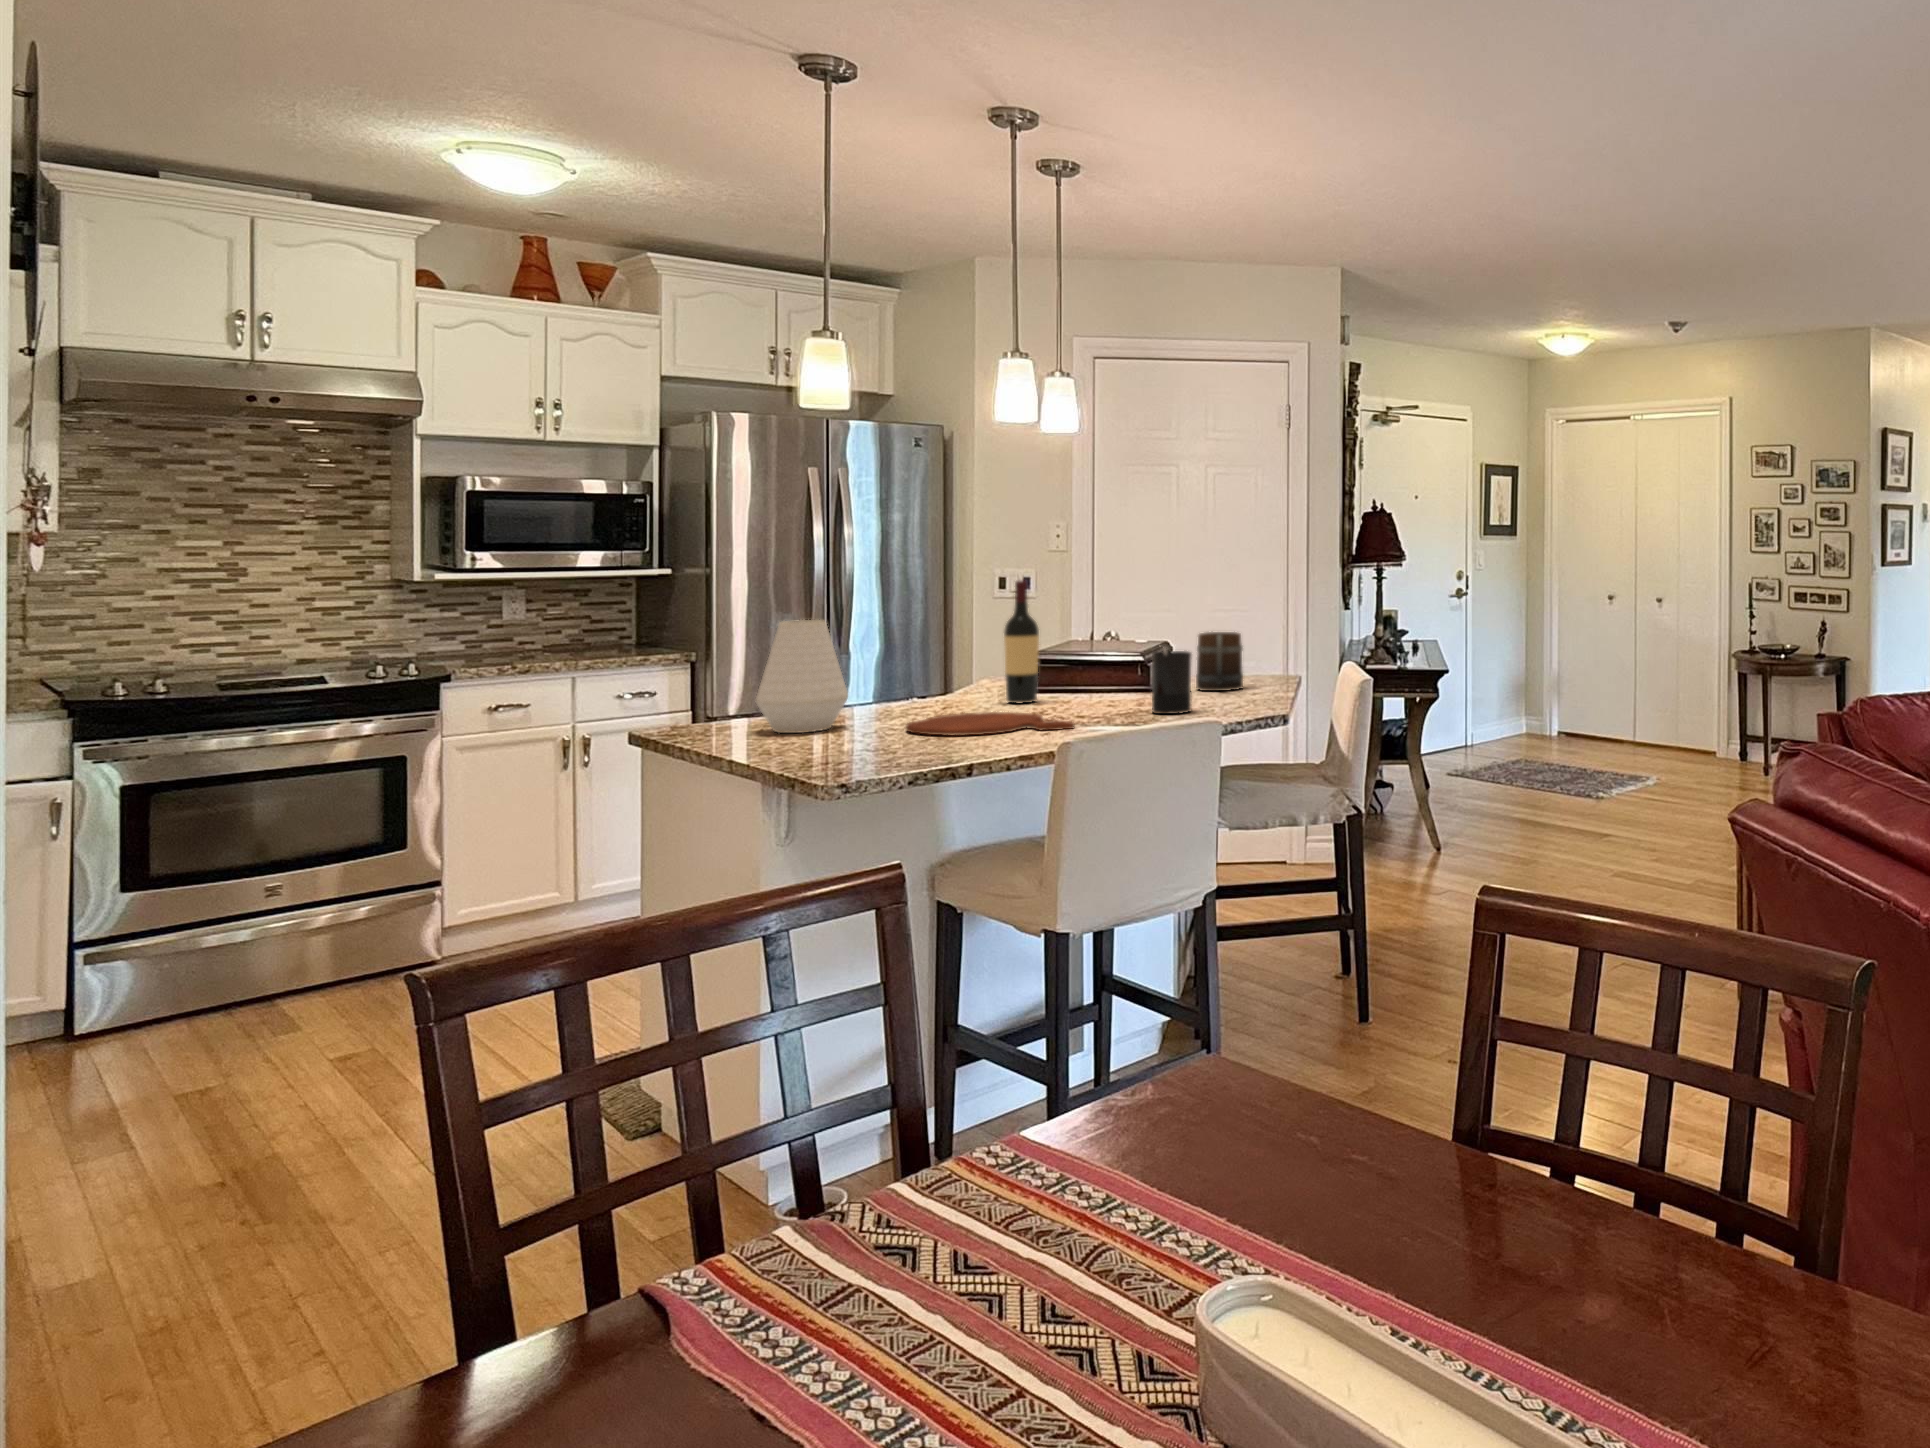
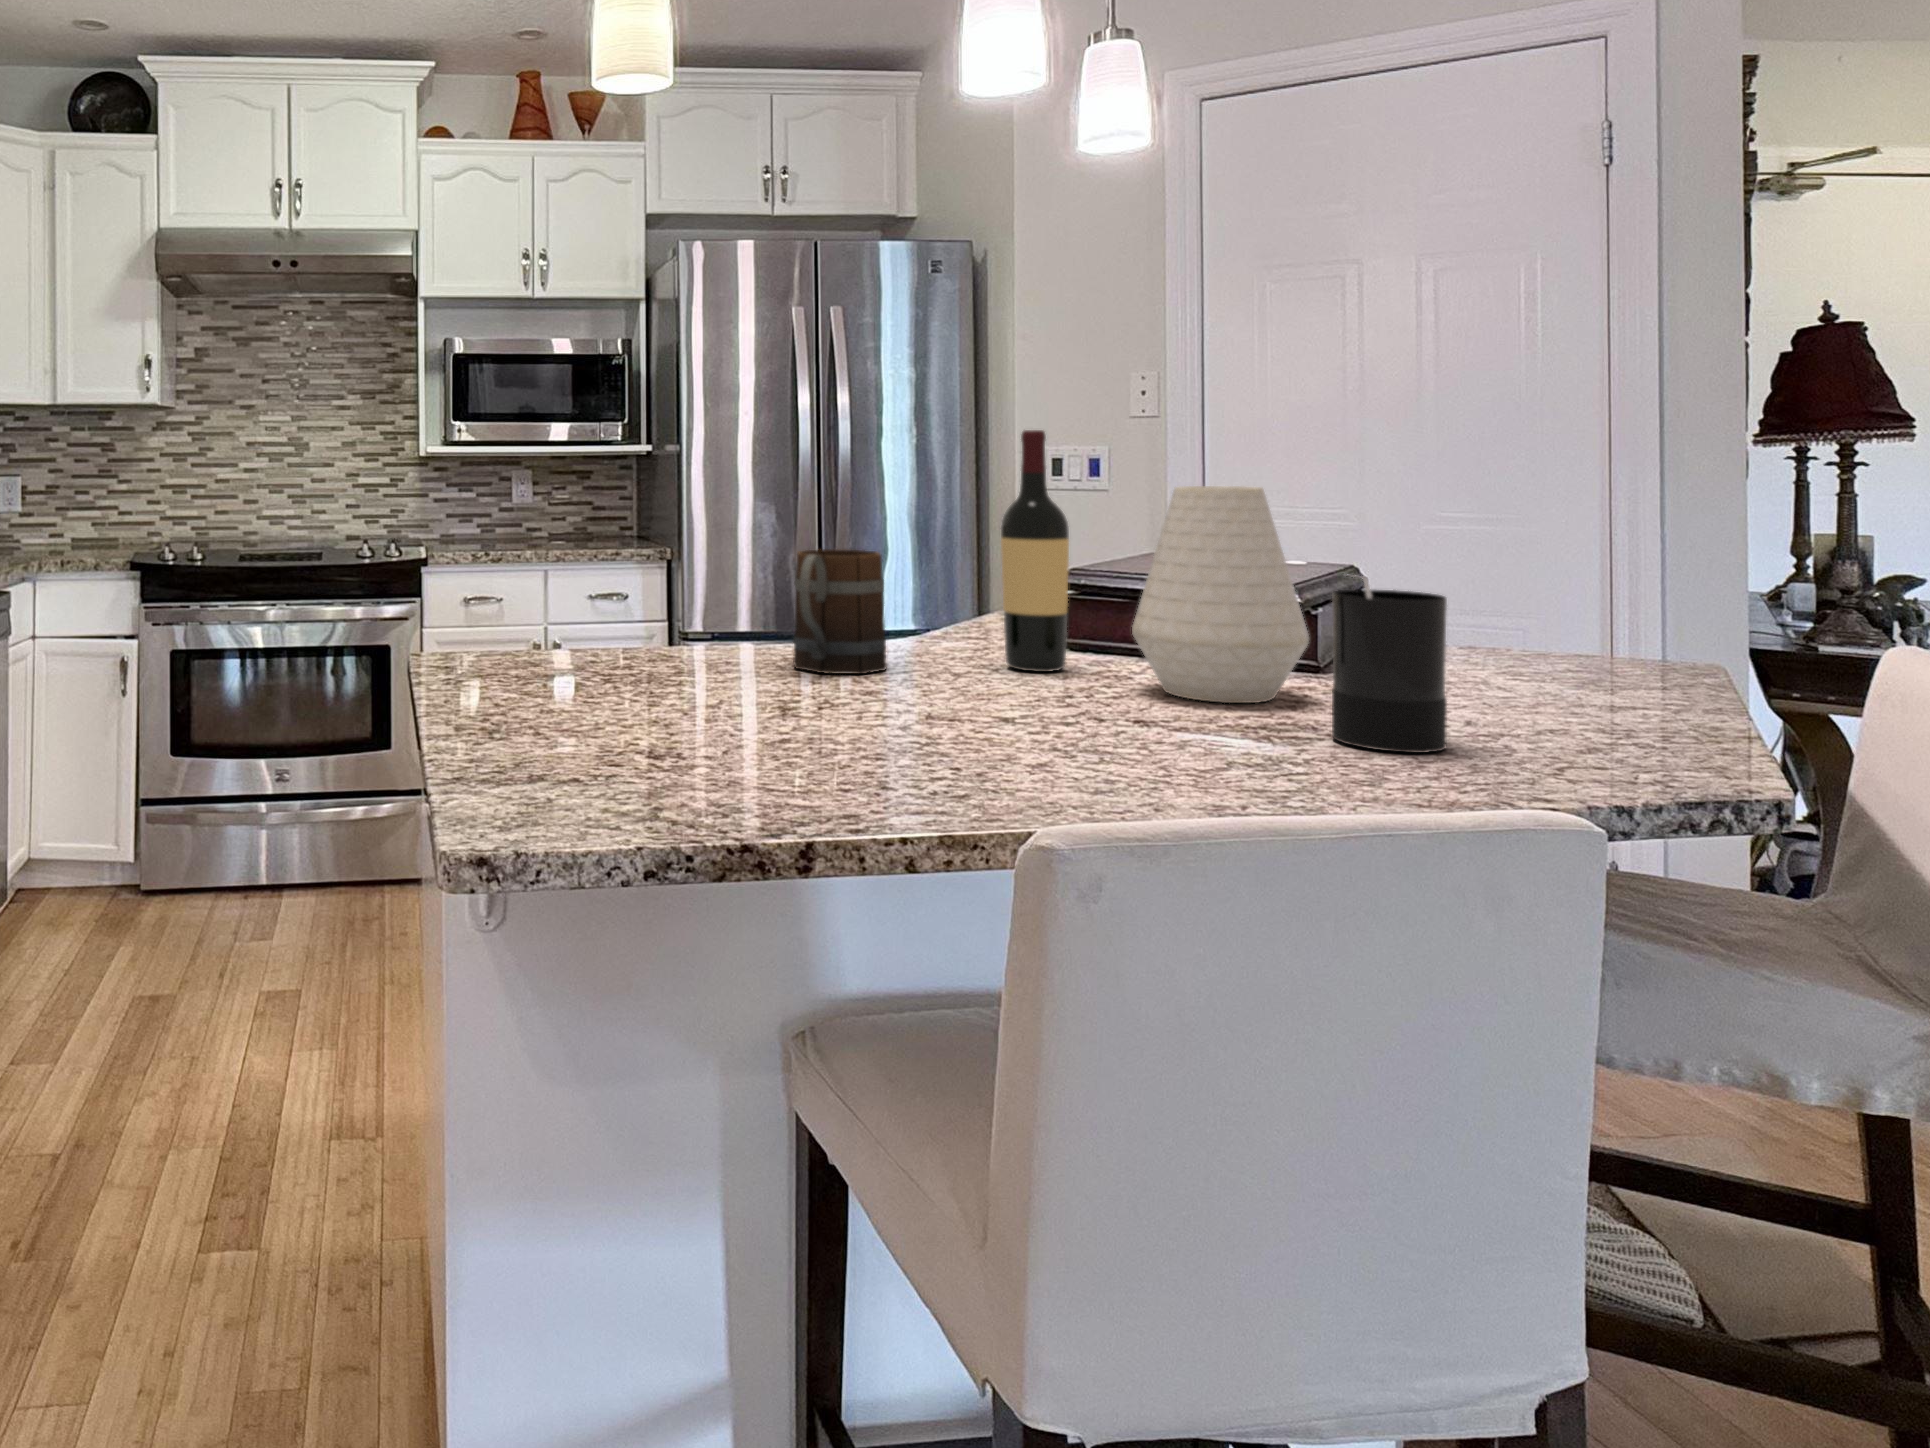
vase: present [756,620,848,733] -> present [1132,486,1309,703]
mug: present [1196,632,1243,691] -> present [793,549,887,674]
cutting board: present [906,712,1074,736] -> none [772,688,1126,767]

